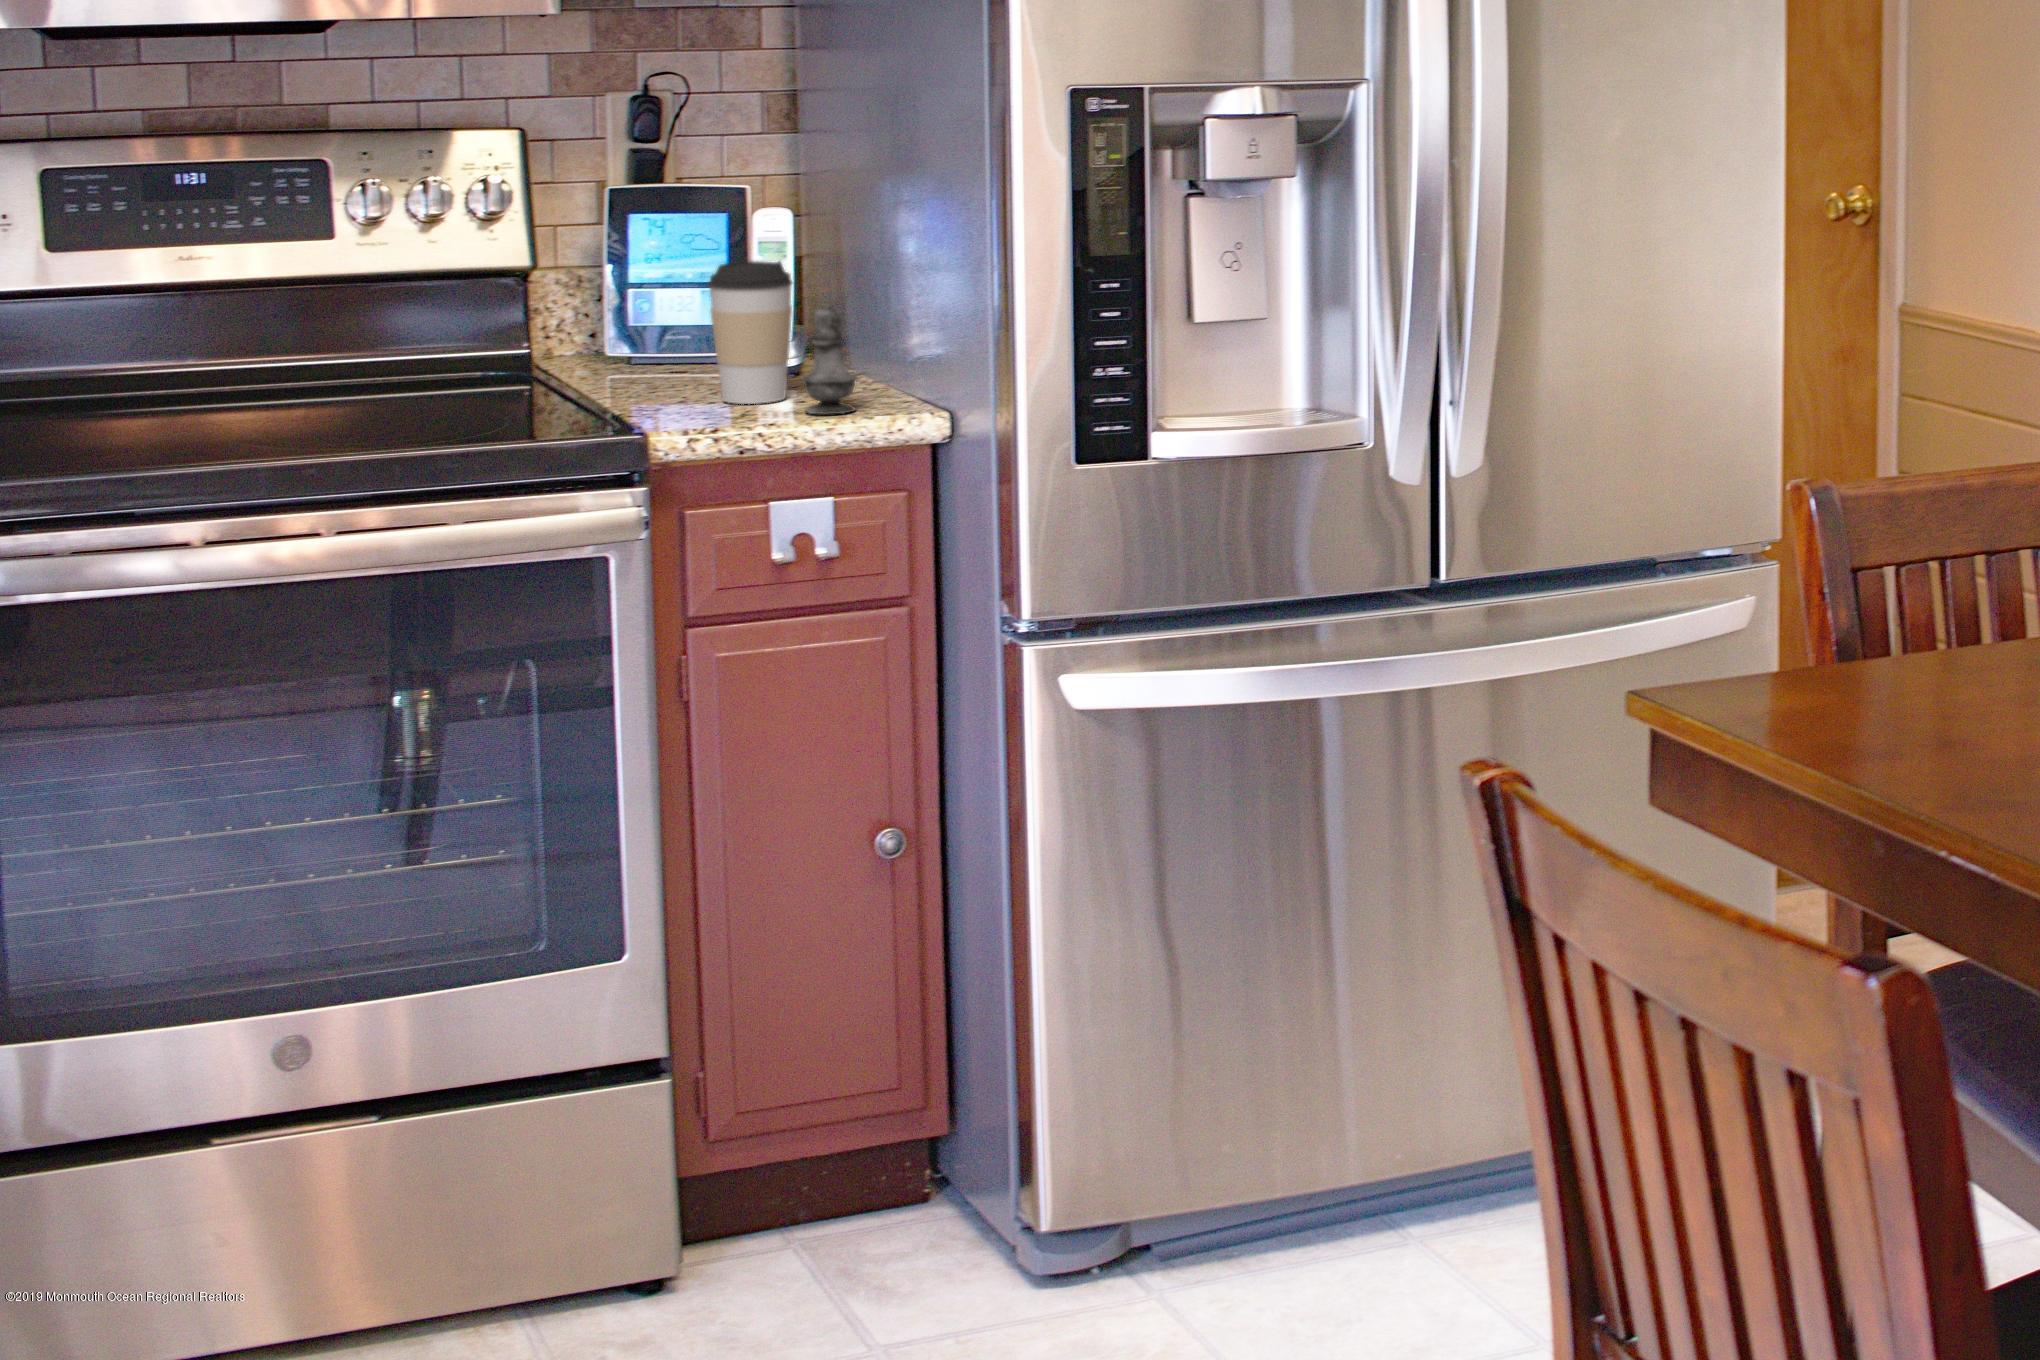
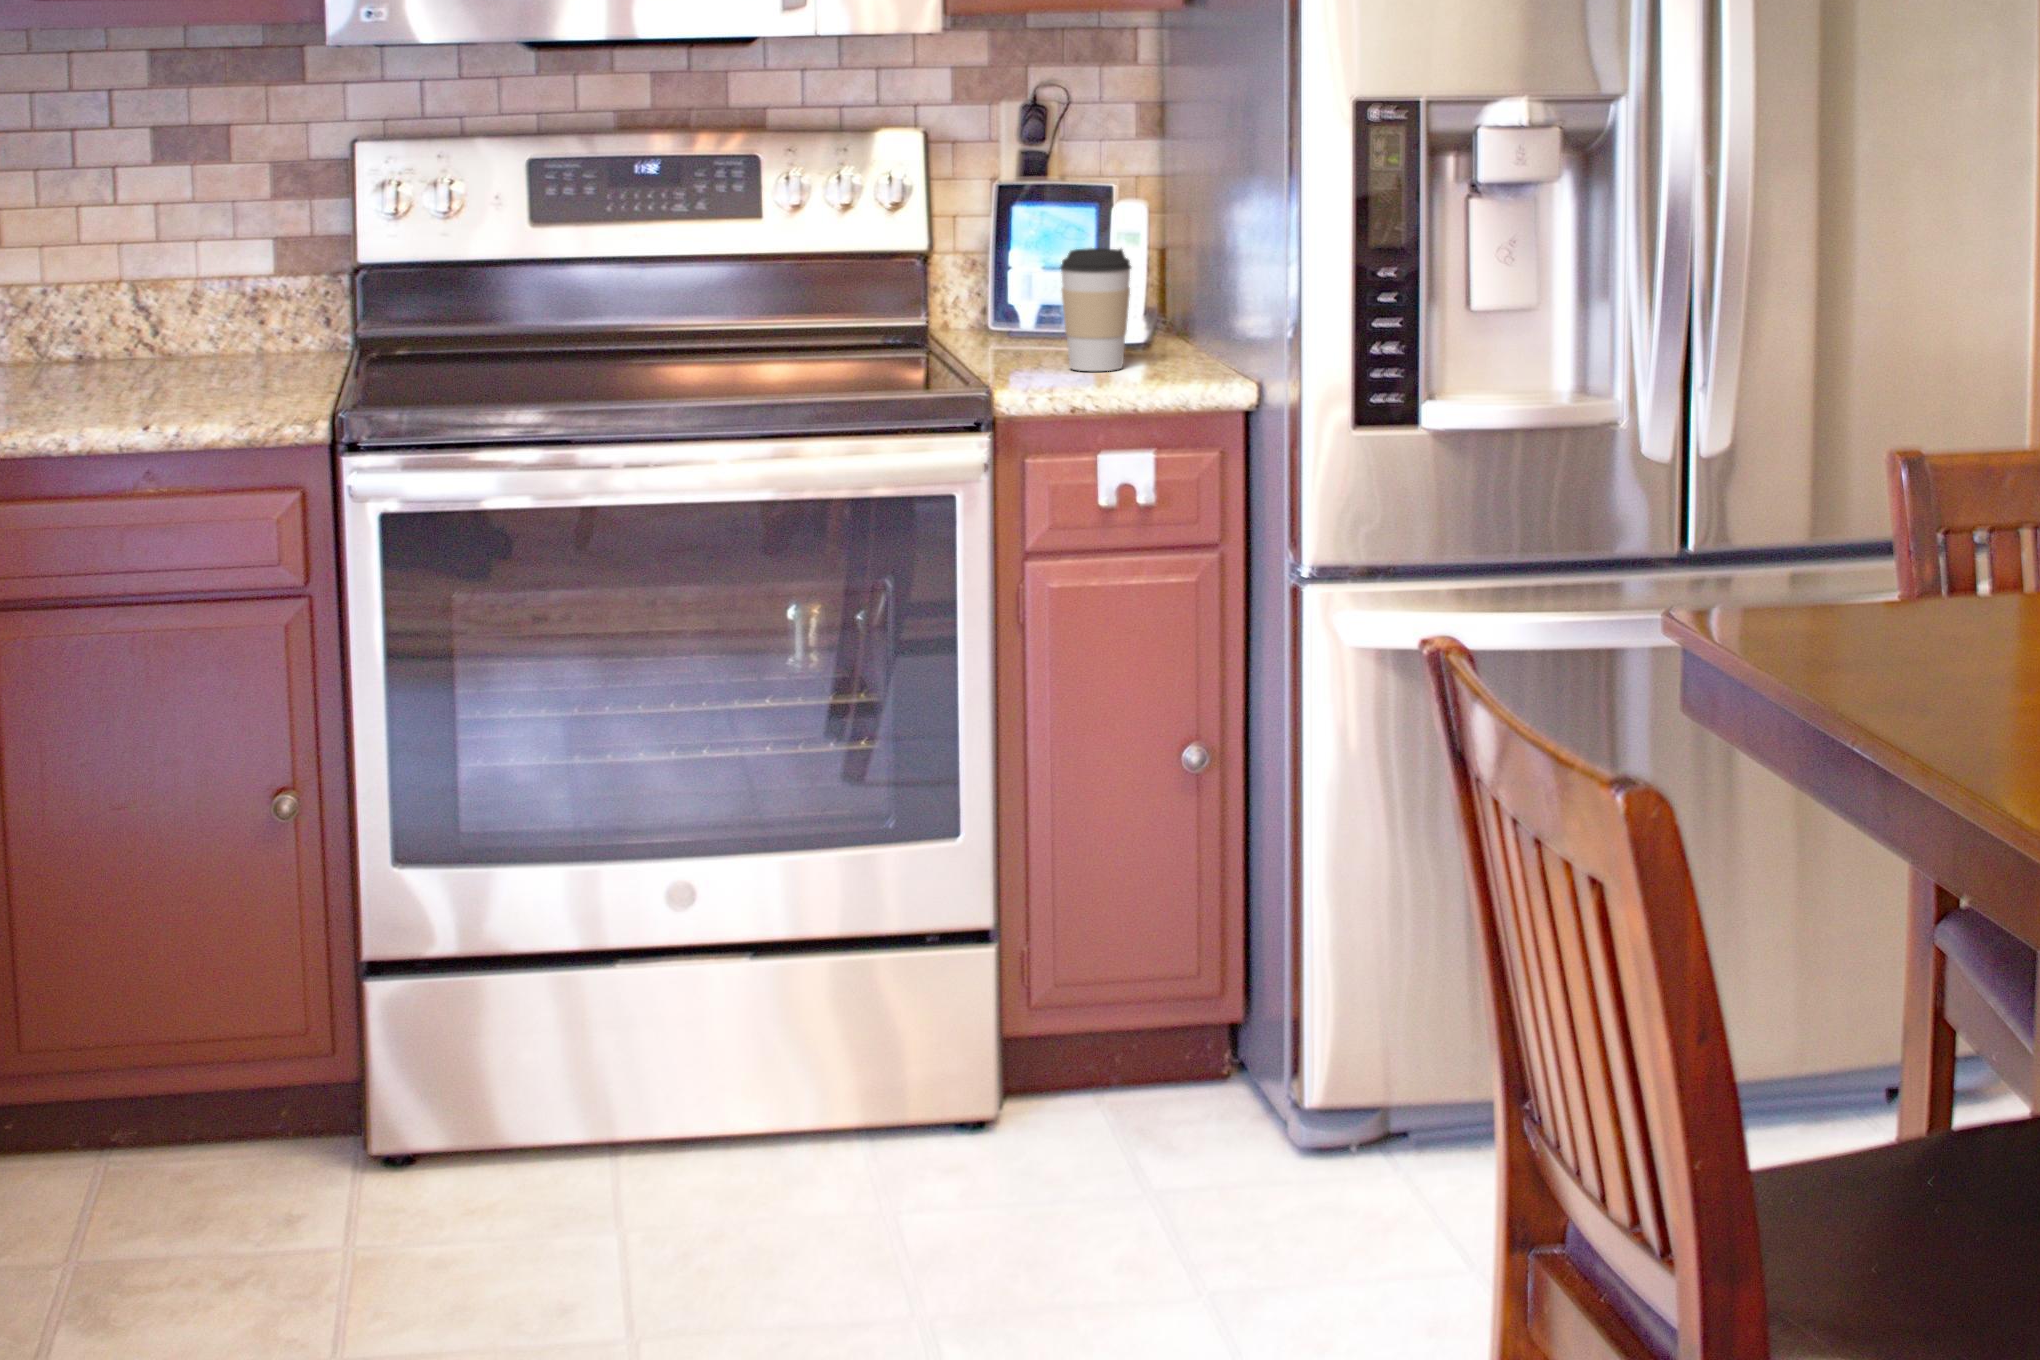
salt shaker: present [802,299,857,415] -> none [1130,280,1179,382]

